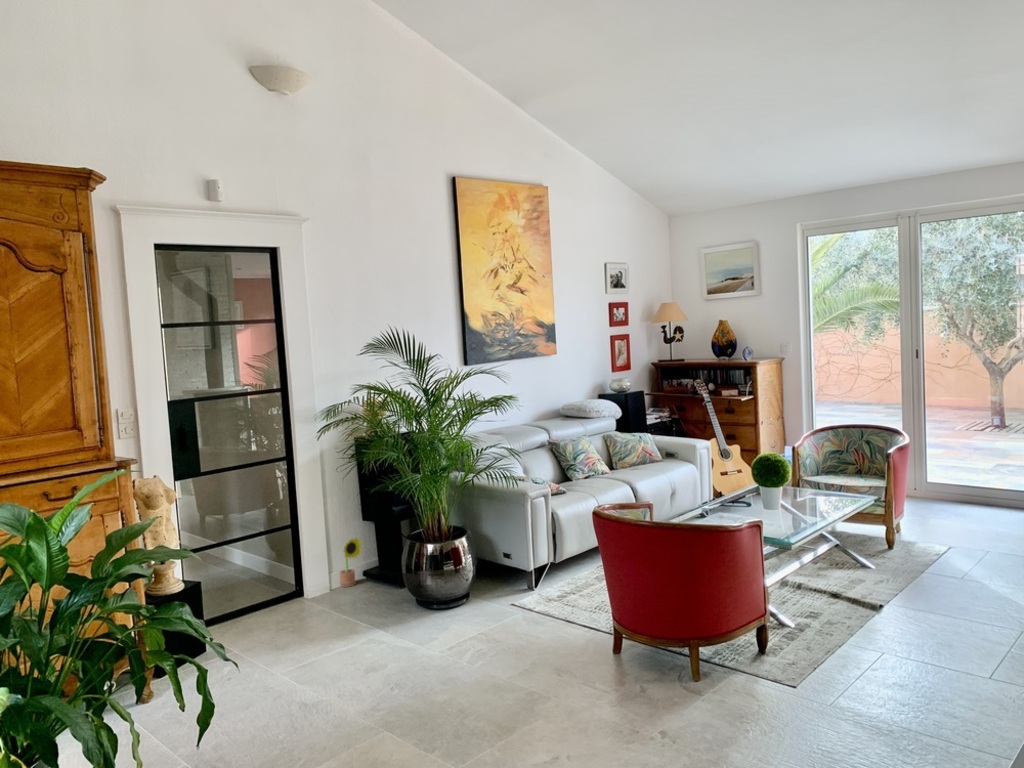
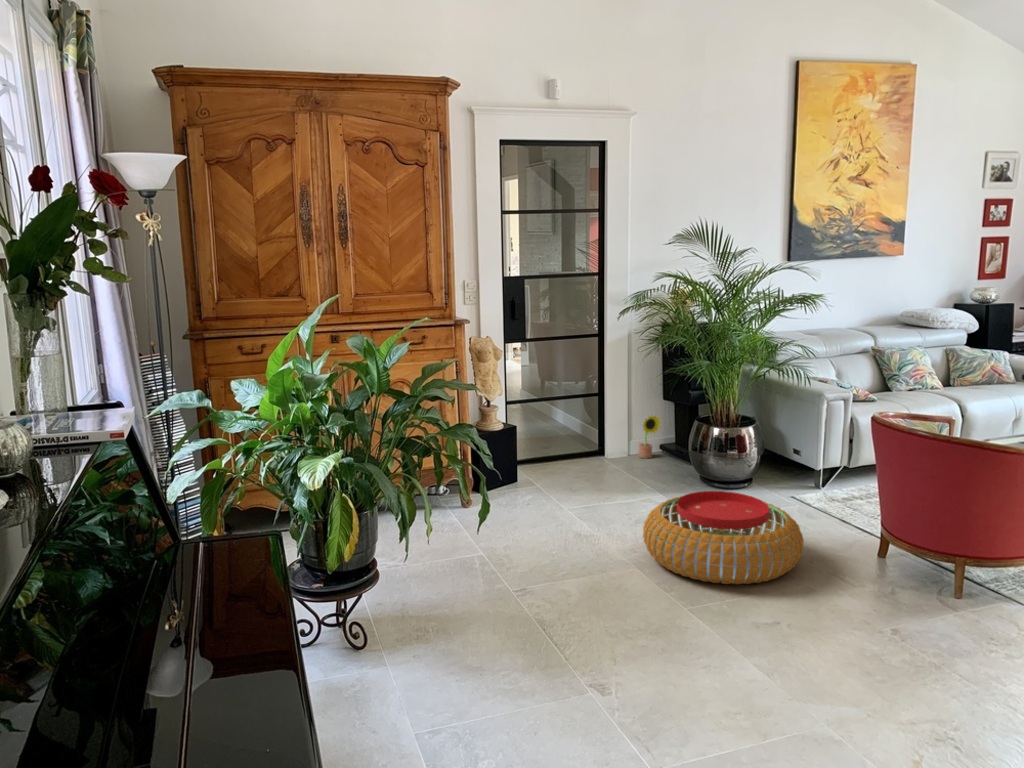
pouf: none [386,616,559,731] -> present [643,491,804,585]

